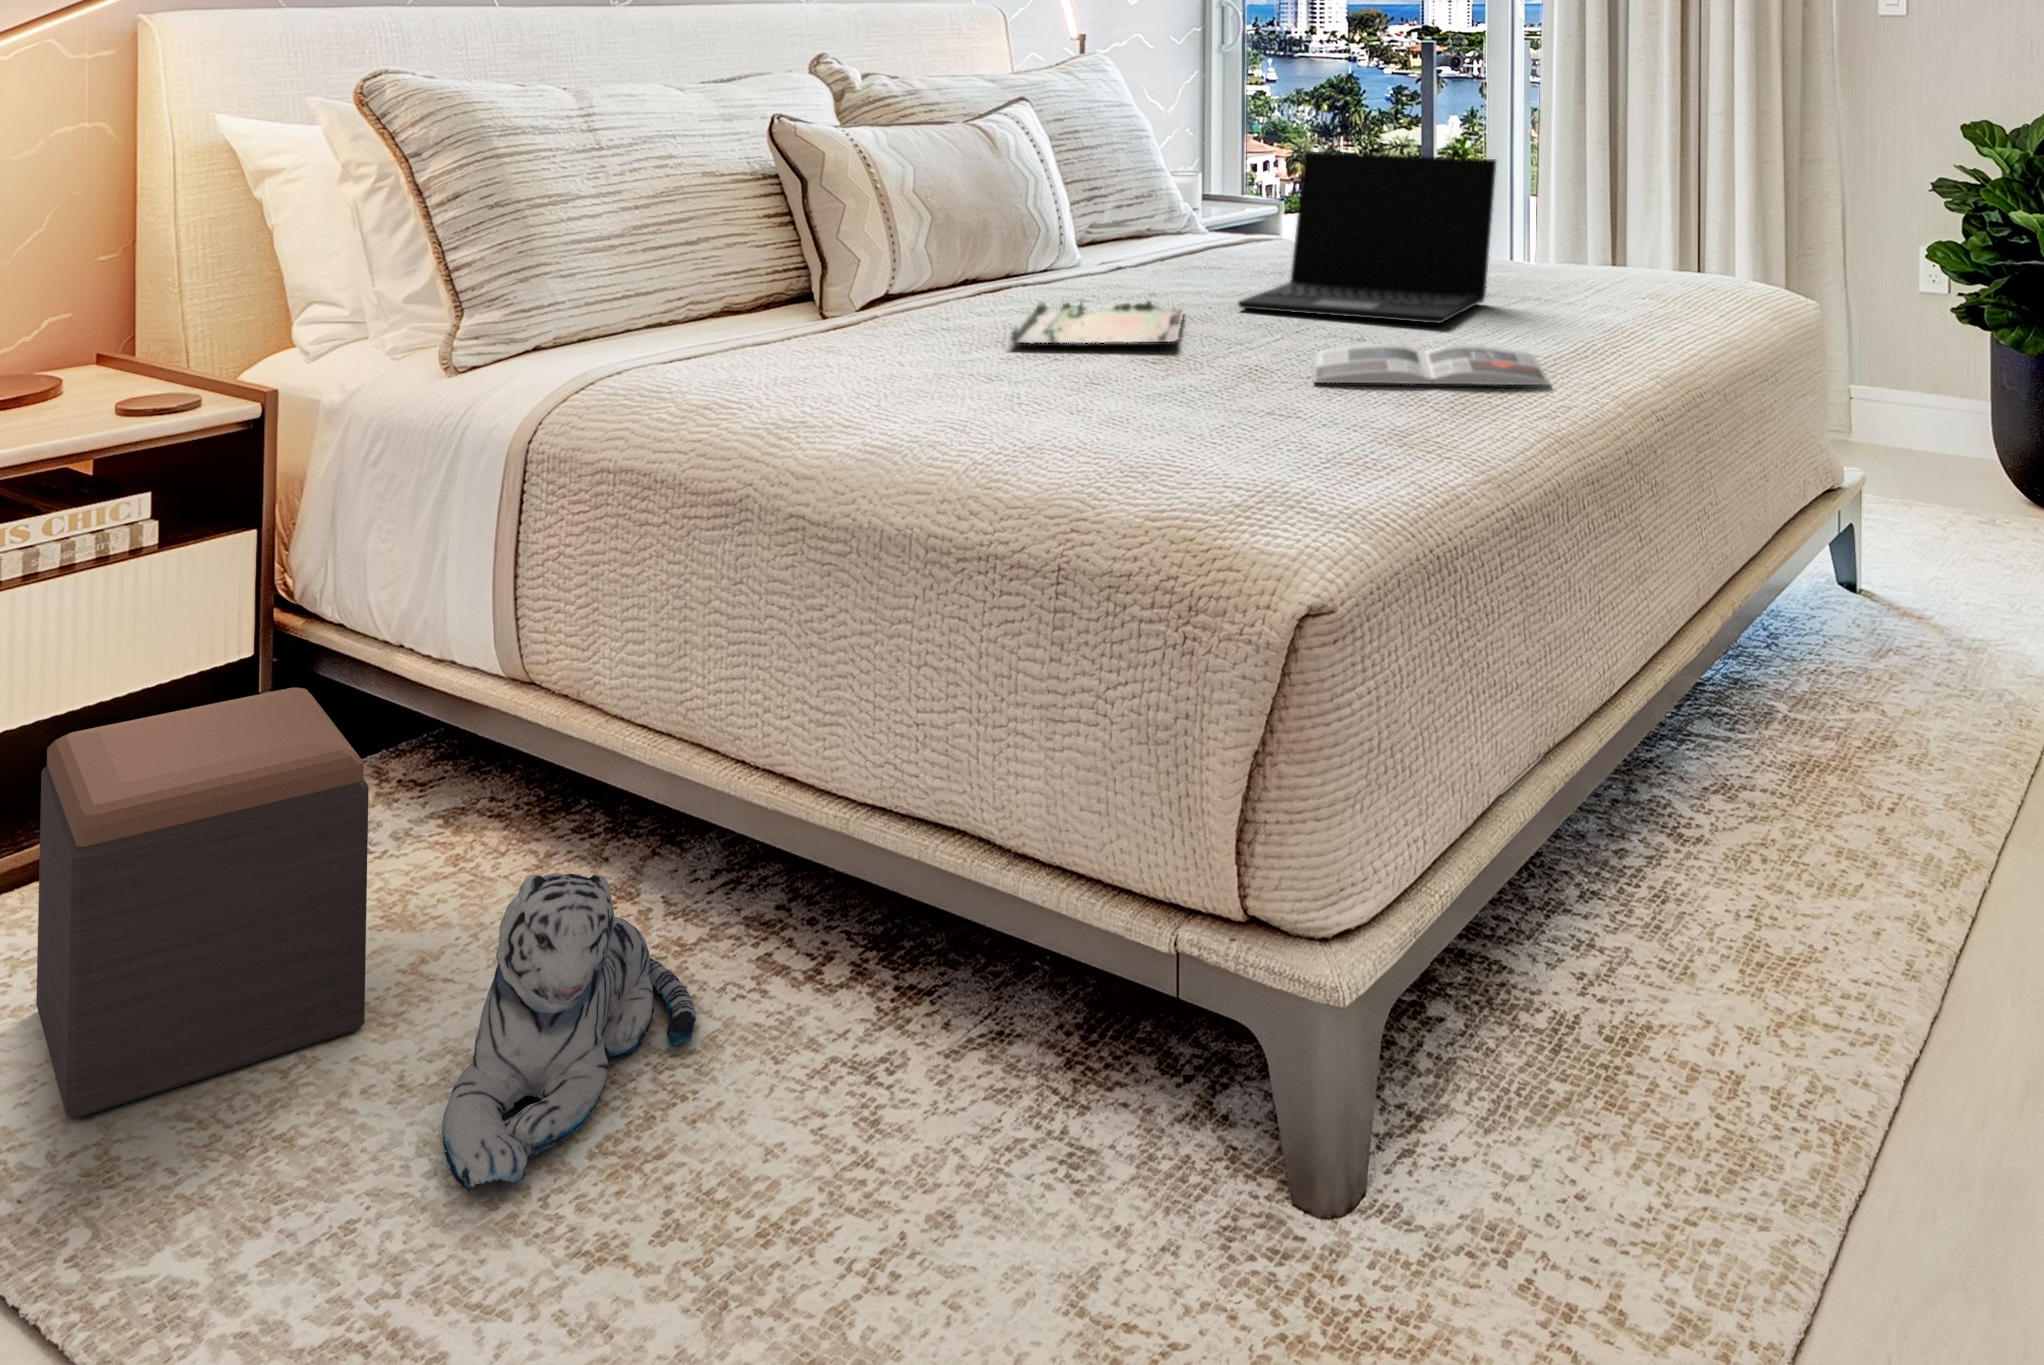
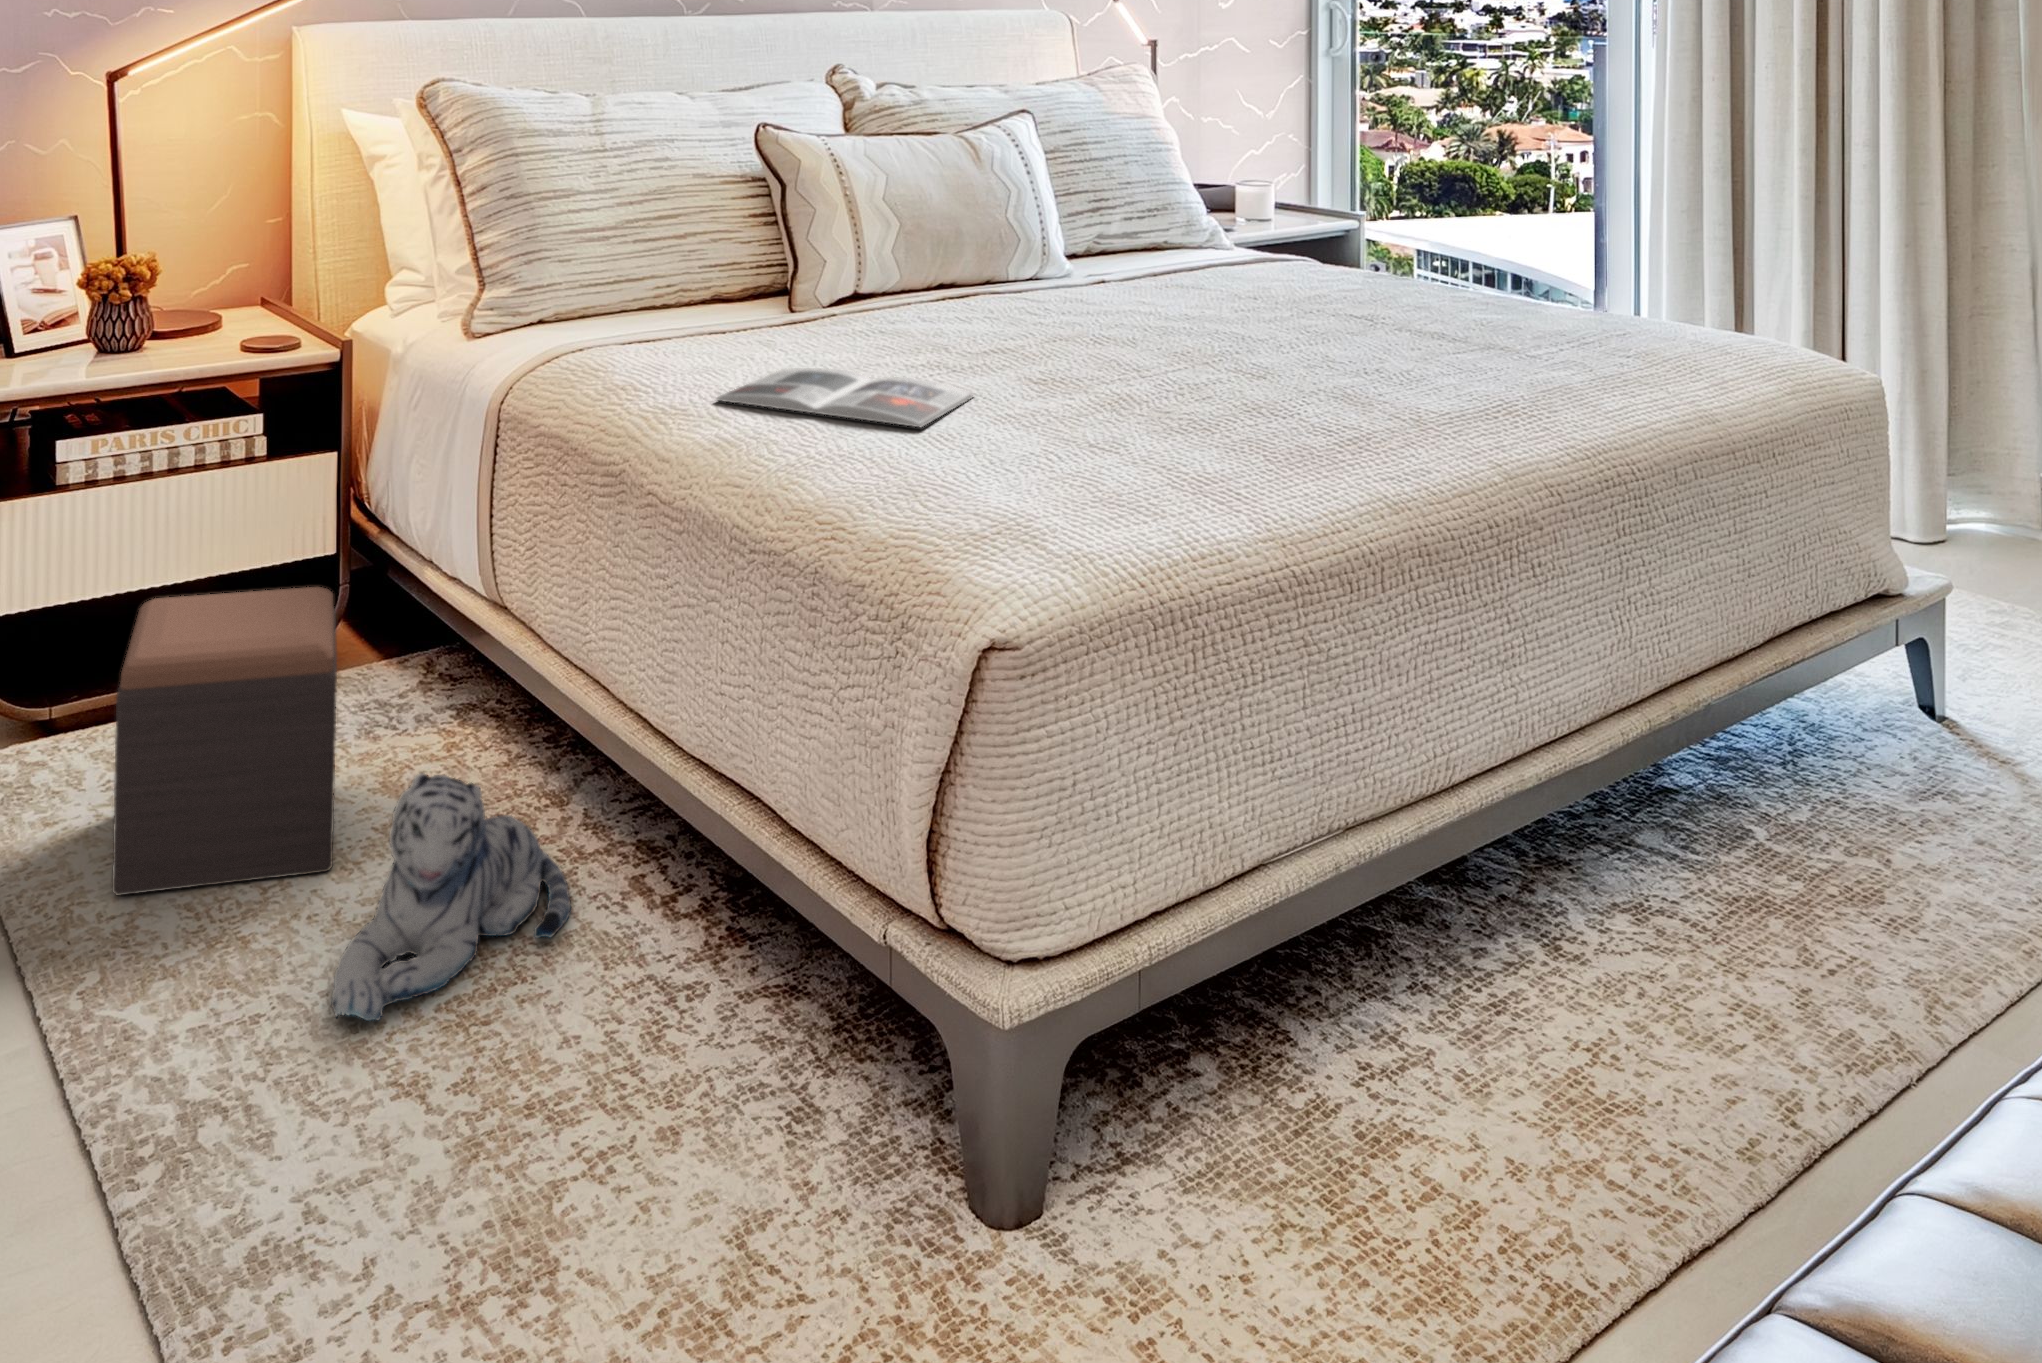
laptop: present [1238,152,1496,323] -> none [1191,186,1477,377]
tray: present [1011,301,1184,344] -> none [939,314,1136,371]
magazine: present [1314,344,1550,385] -> present [716,368,973,428]

